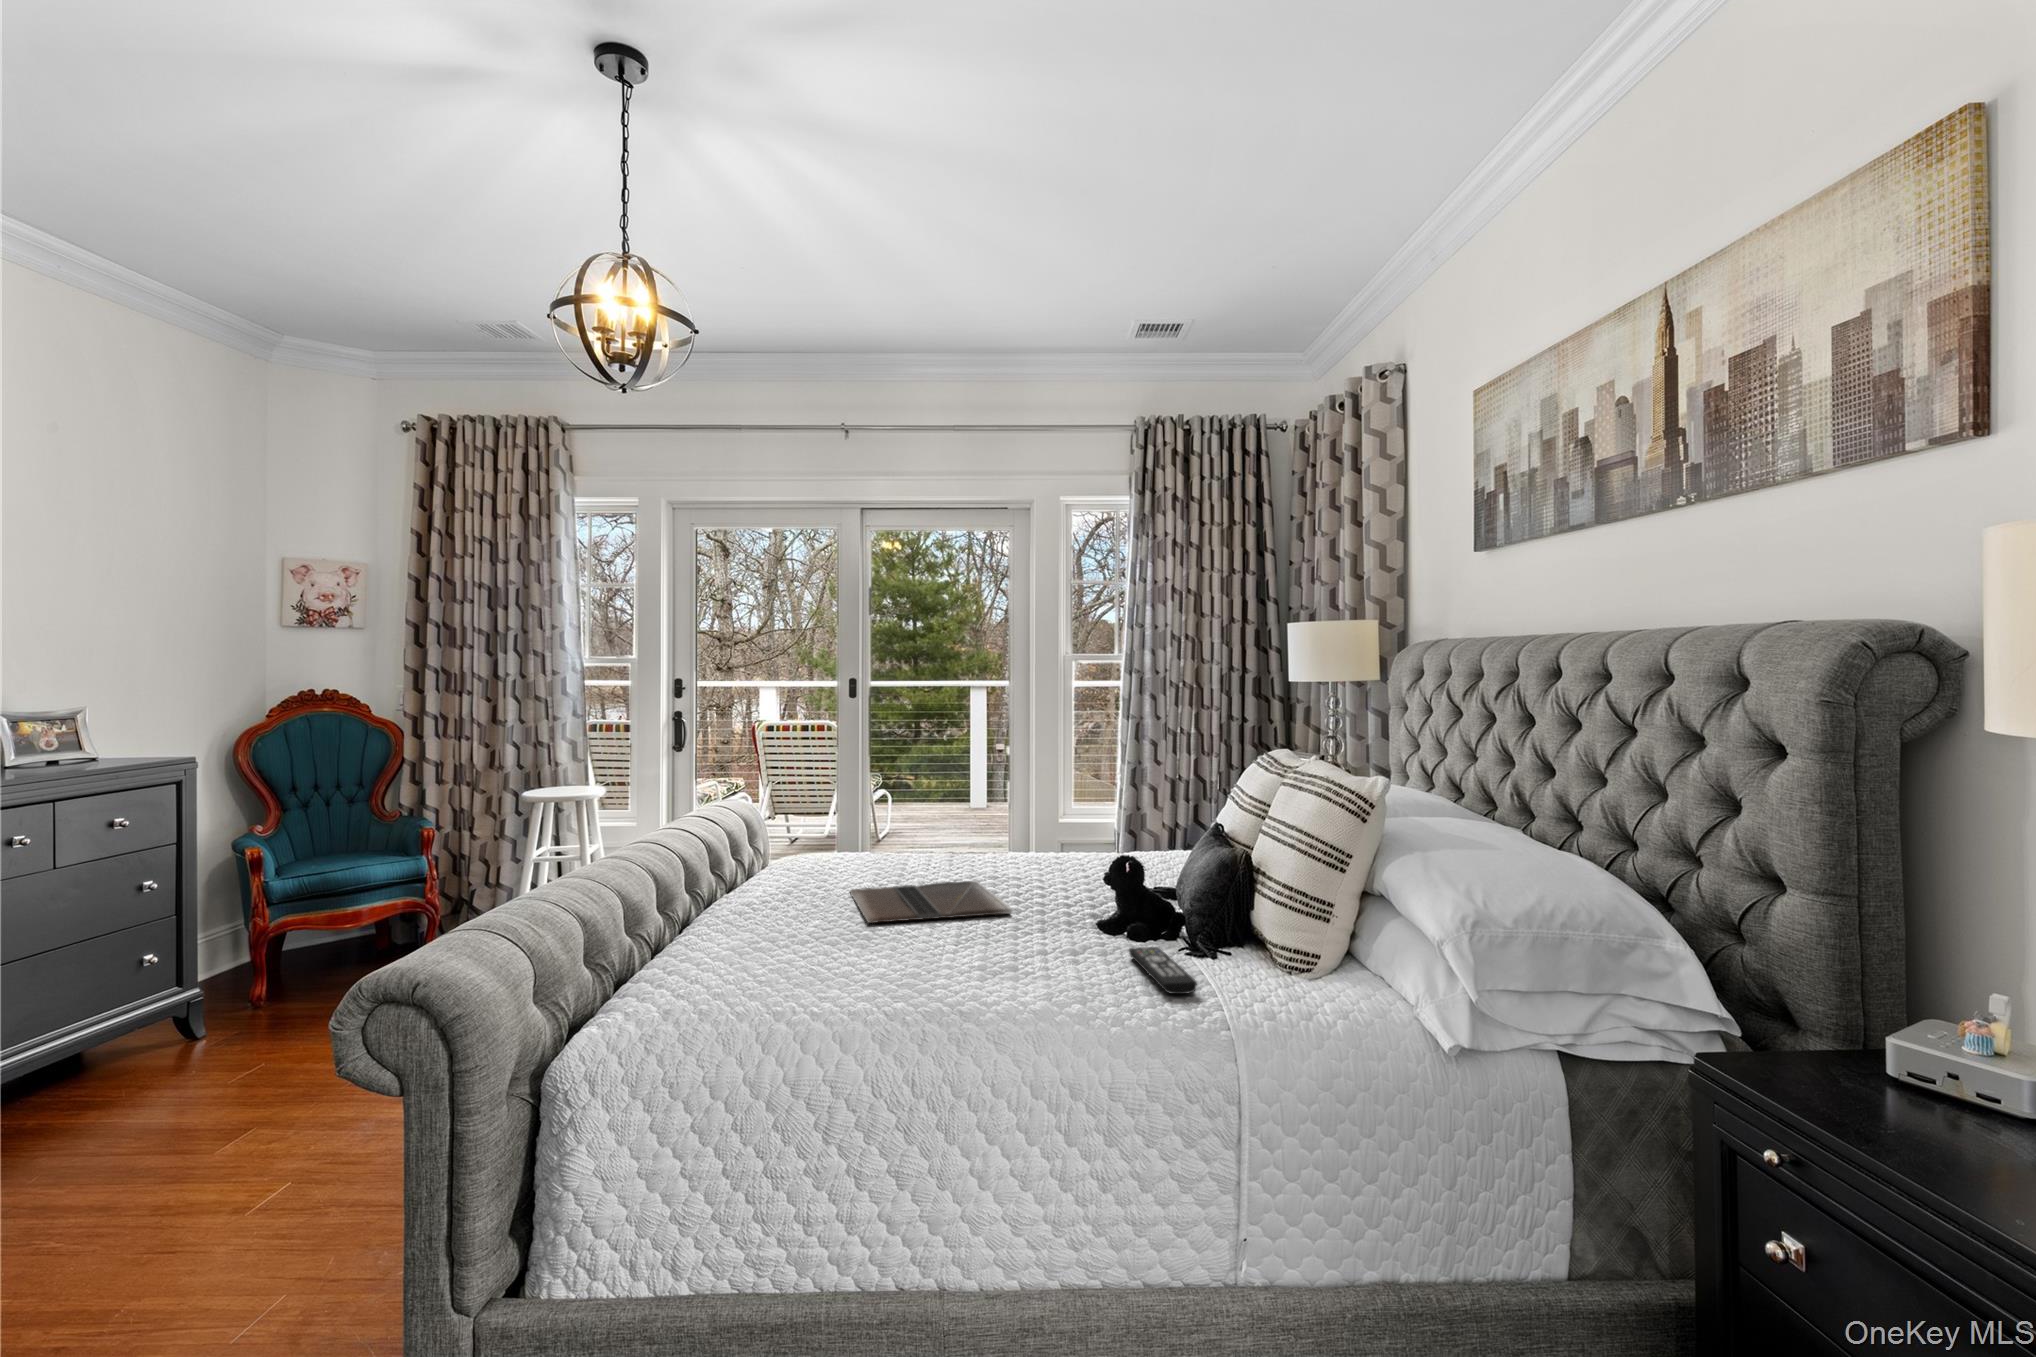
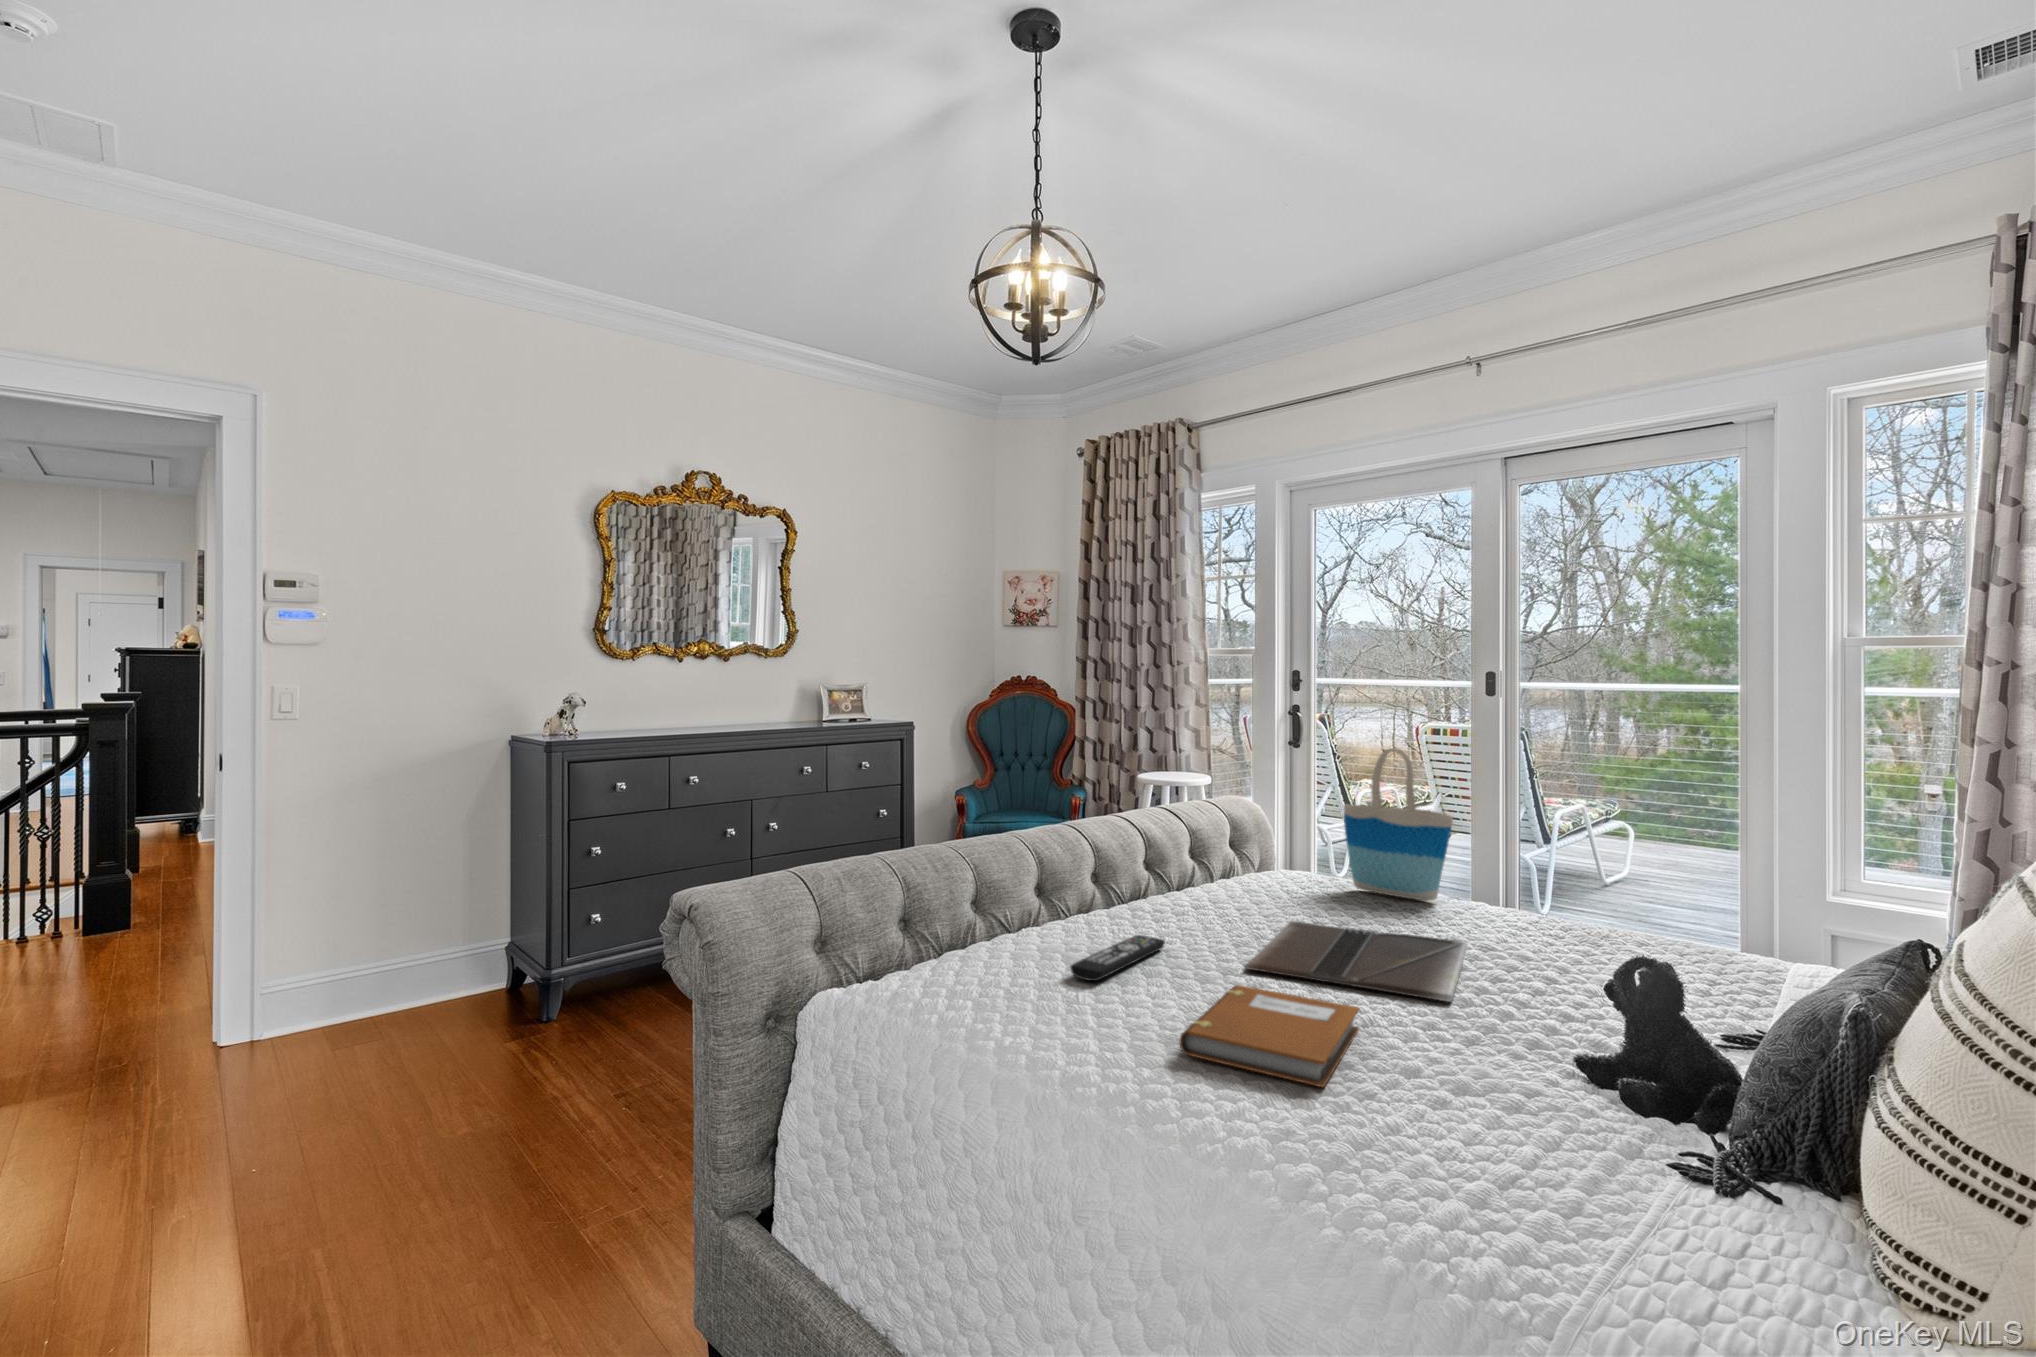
tote bag: none [850,745,936,862] -> present [1344,748,1453,901]
notebook: none [891,923,1010,975] -> present [1180,985,1359,1087]
remote control: present [1129,947,1197,994] -> present [1070,935,1165,981]

